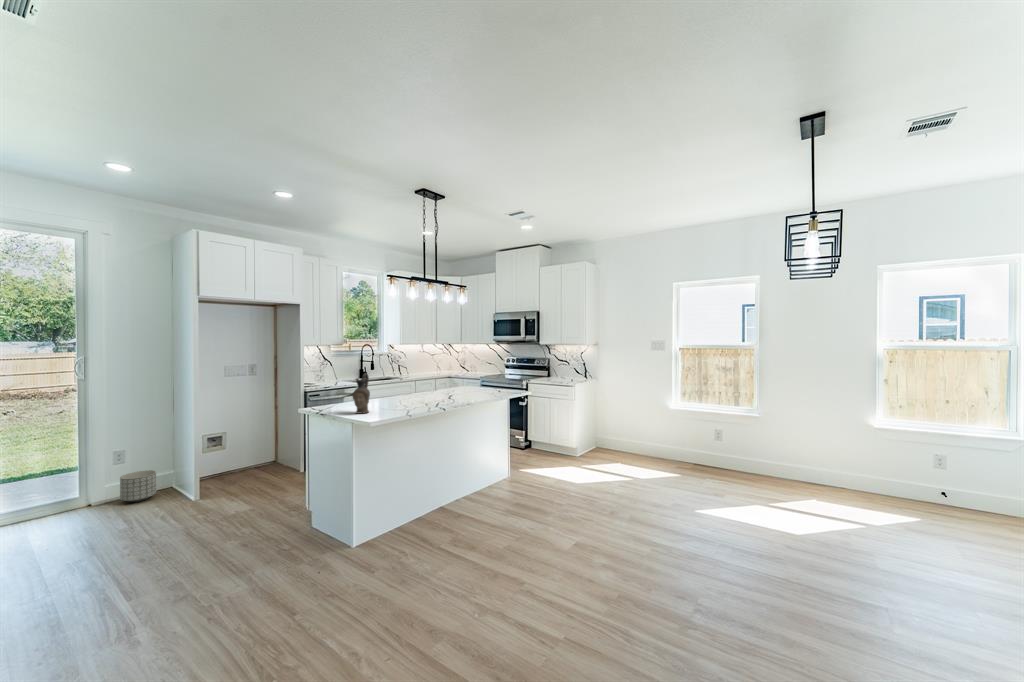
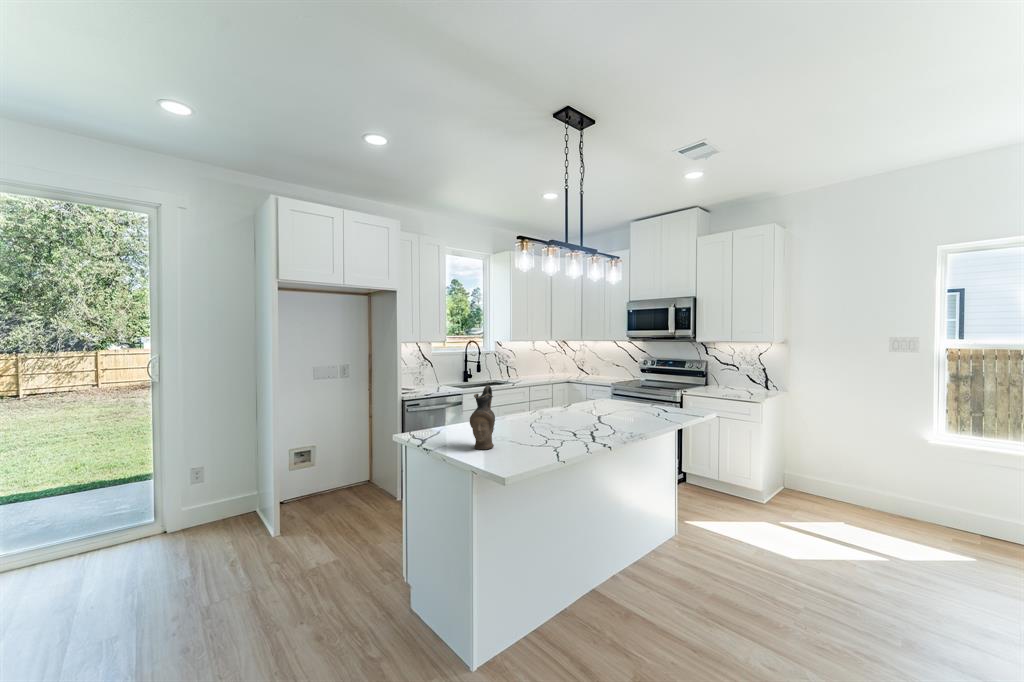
planter: present [120,470,156,502] -> none [195,492,235,532]

